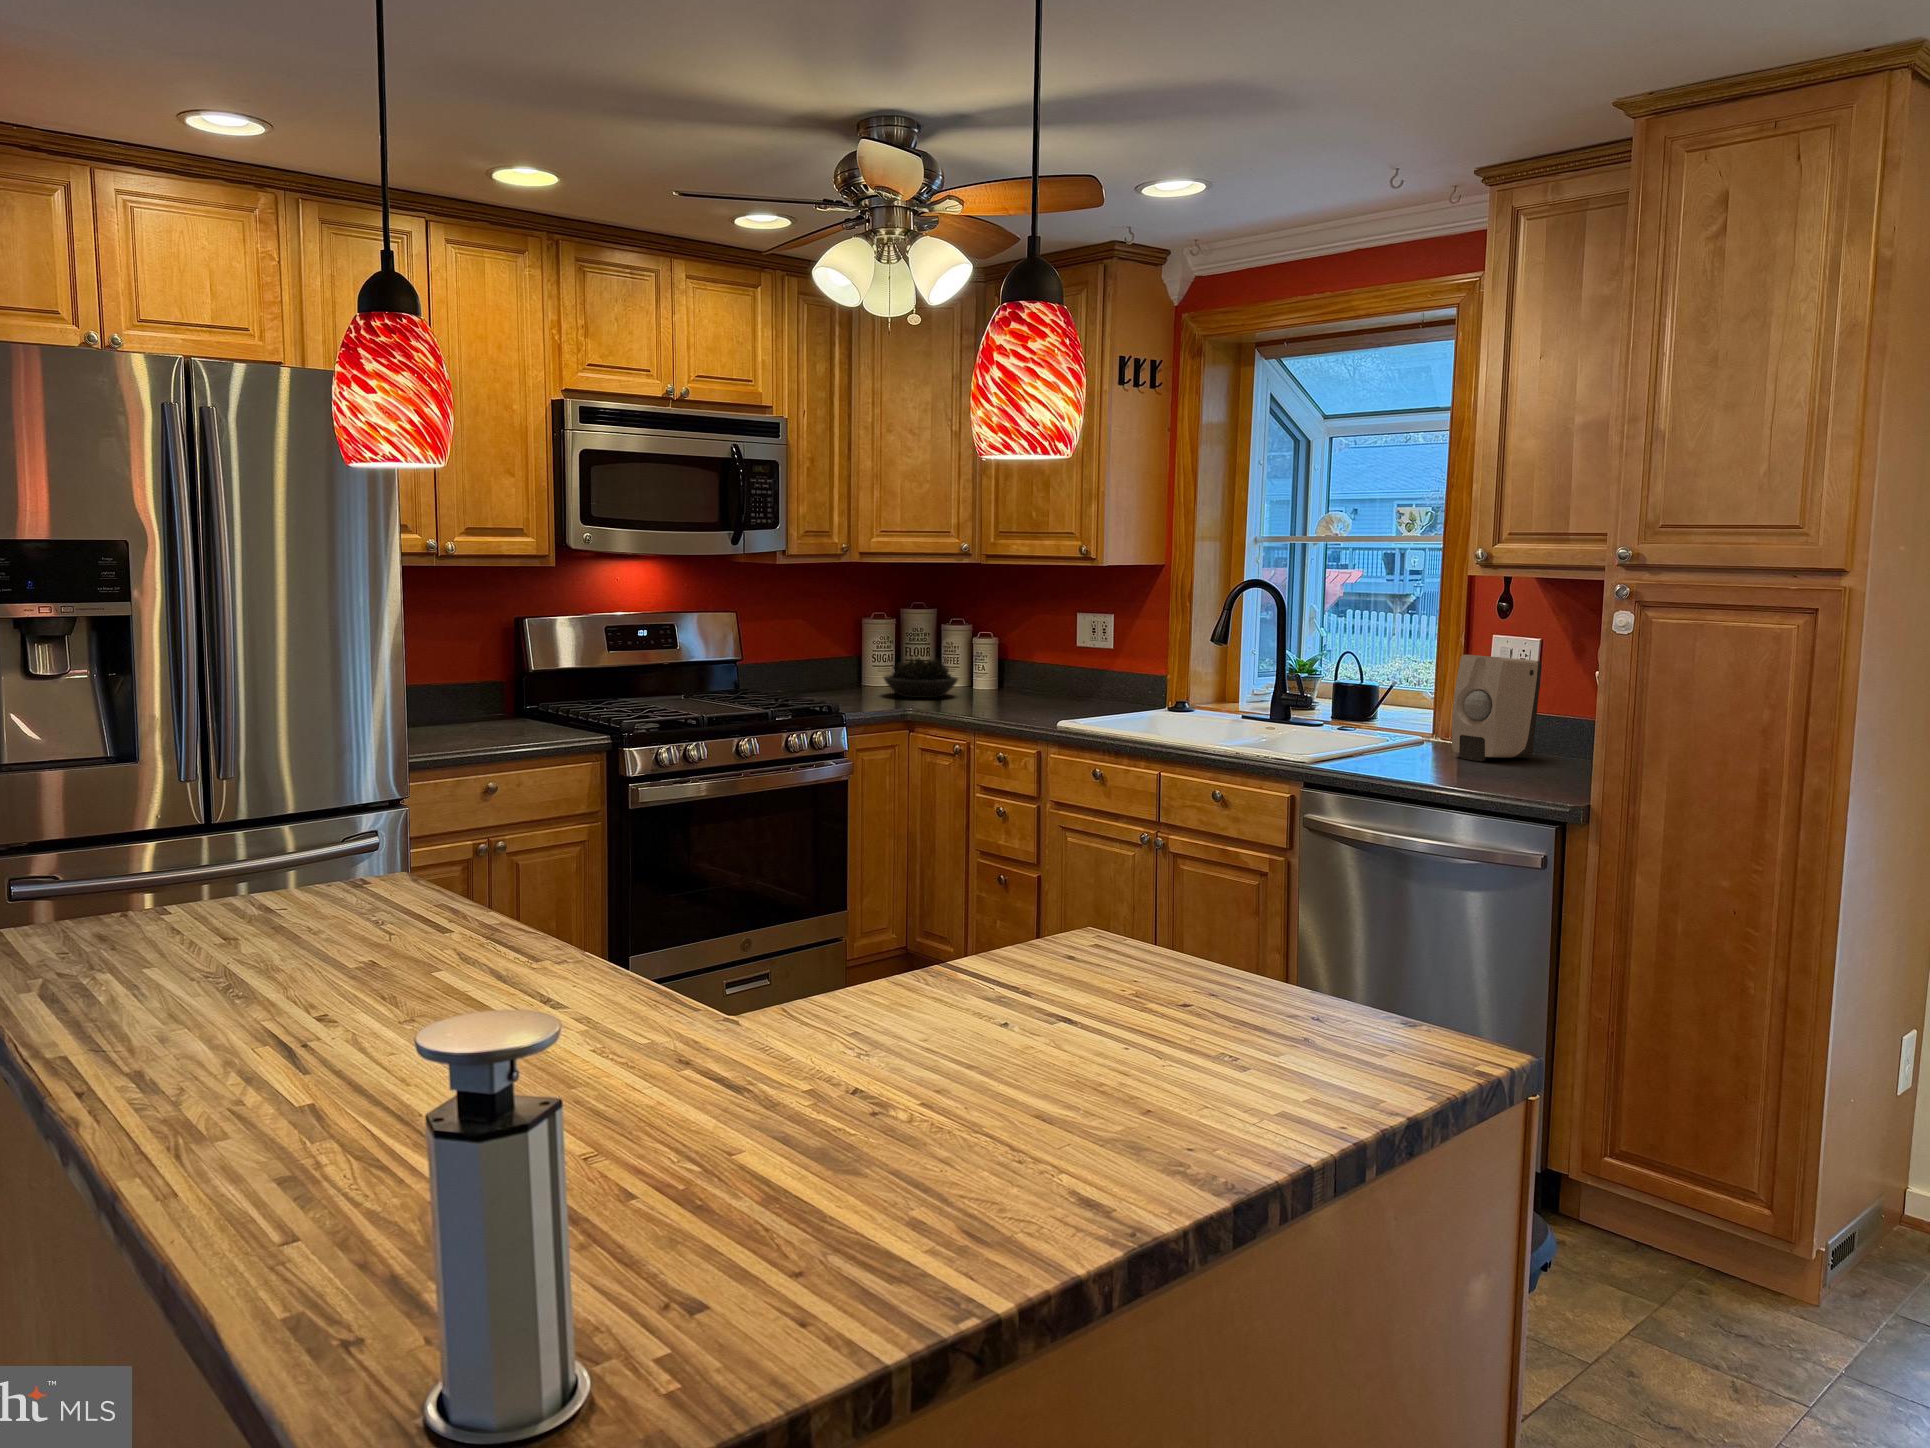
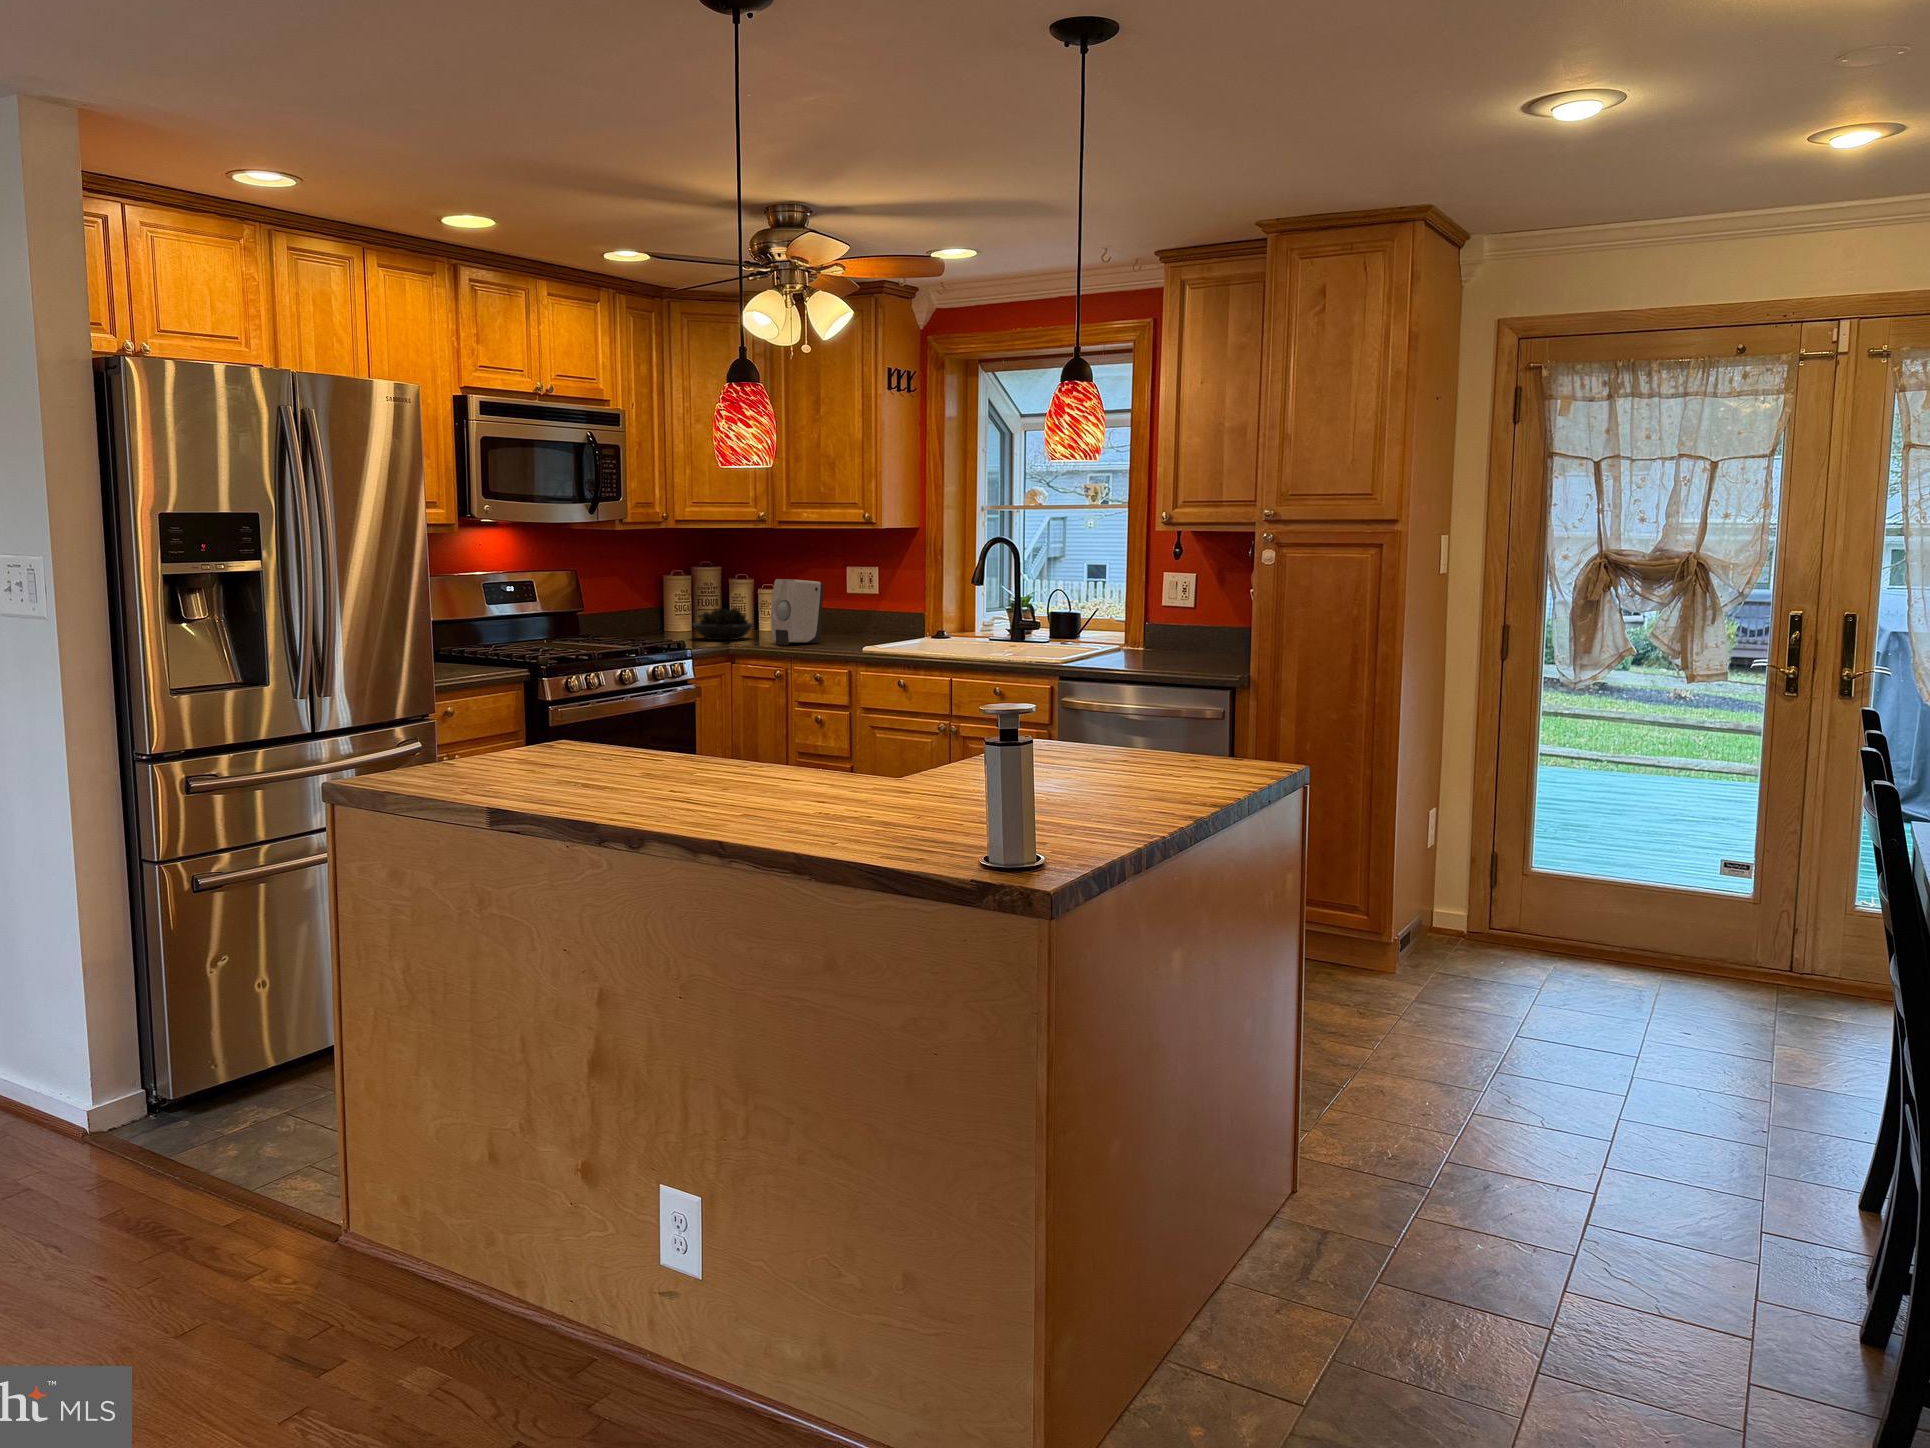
soap dispenser: present [1452,655,1542,761] -> present [771,579,823,645]

